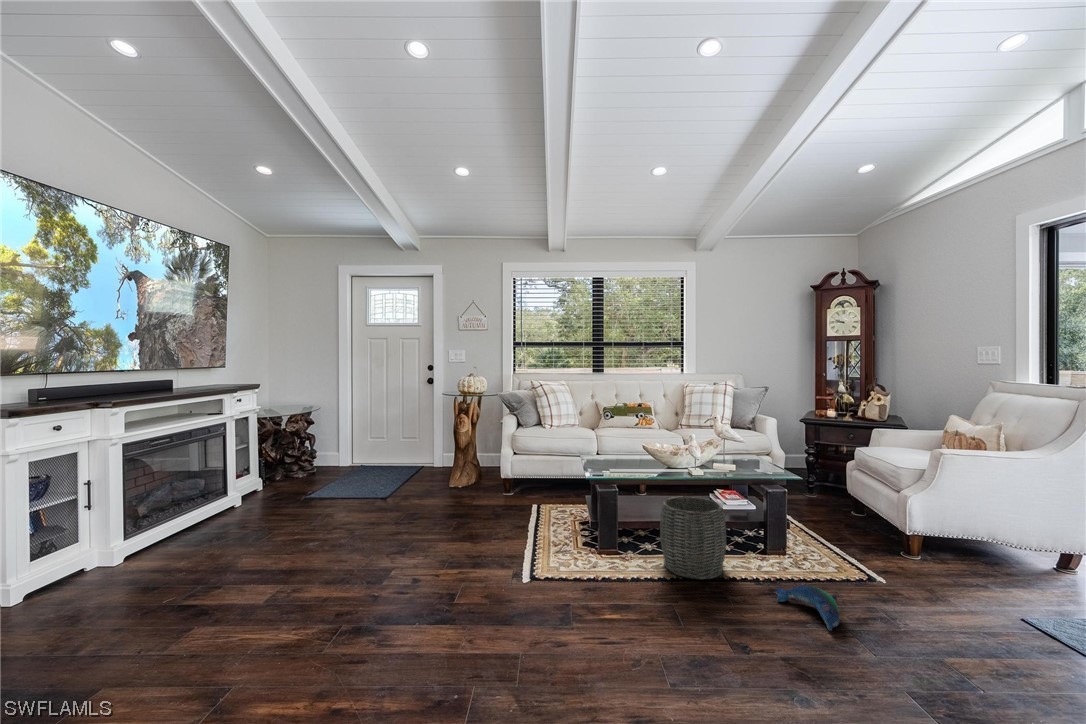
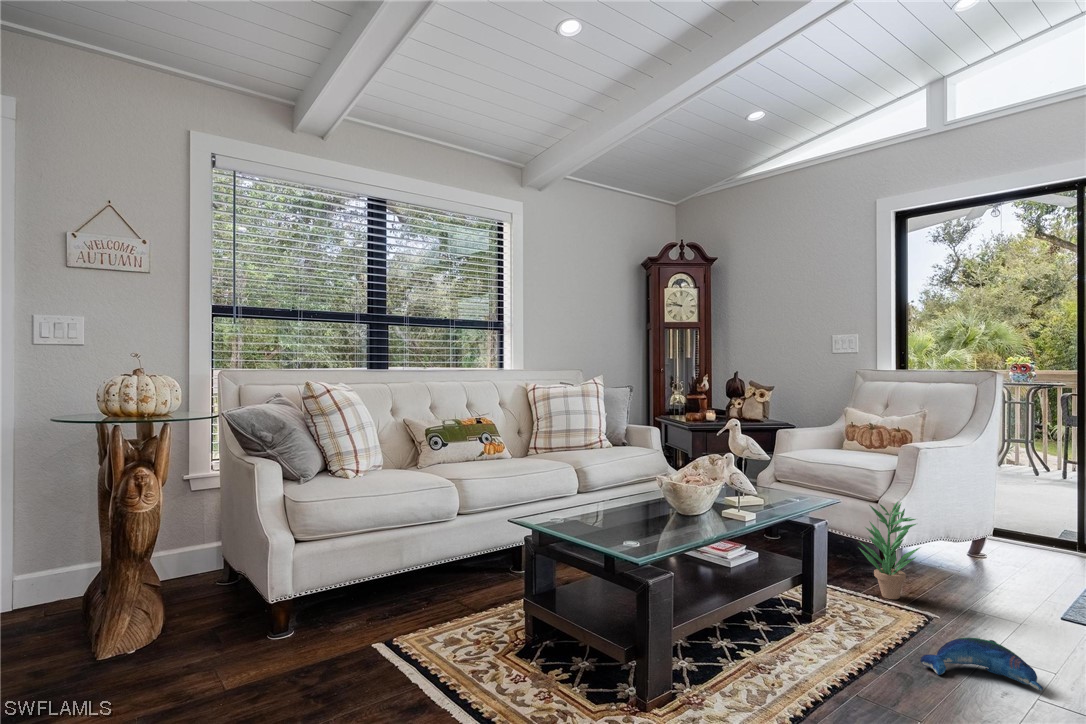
potted plant: none [836,489,886,569] -> present [859,502,919,599]
woven basket: present [660,497,726,579] -> none [738,551,849,688]

